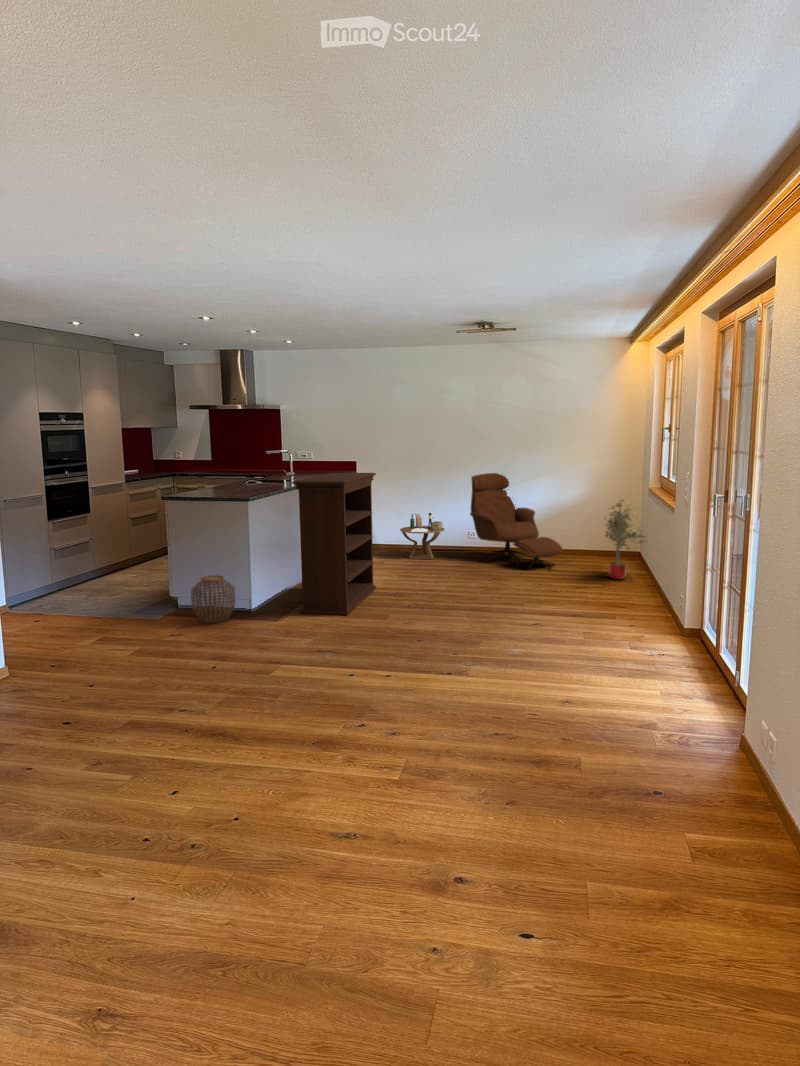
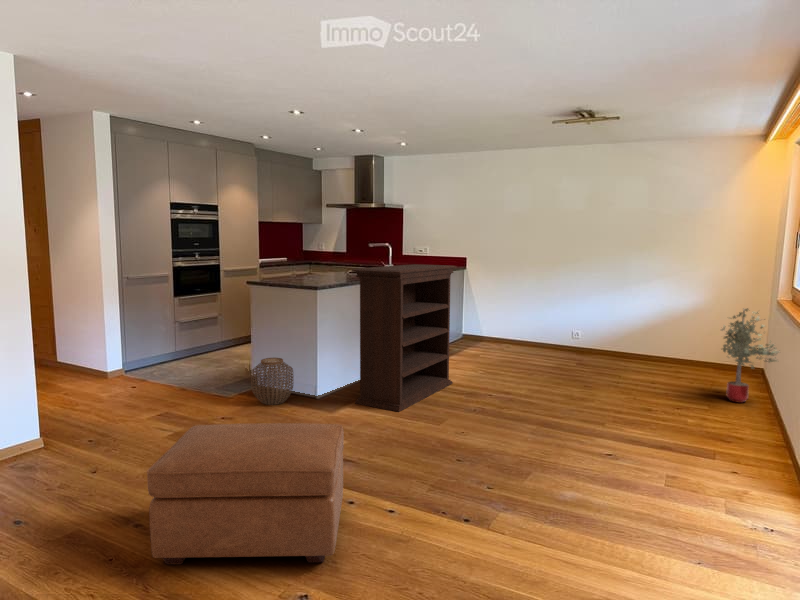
lounge chair: present [470,473,563,570] -> none [573,273,674,381]
side table: present [400,513,445,559] -> none [501,310,547,357]
ottoman: none [235,615,391,732] -> present [147,423,344,564]

